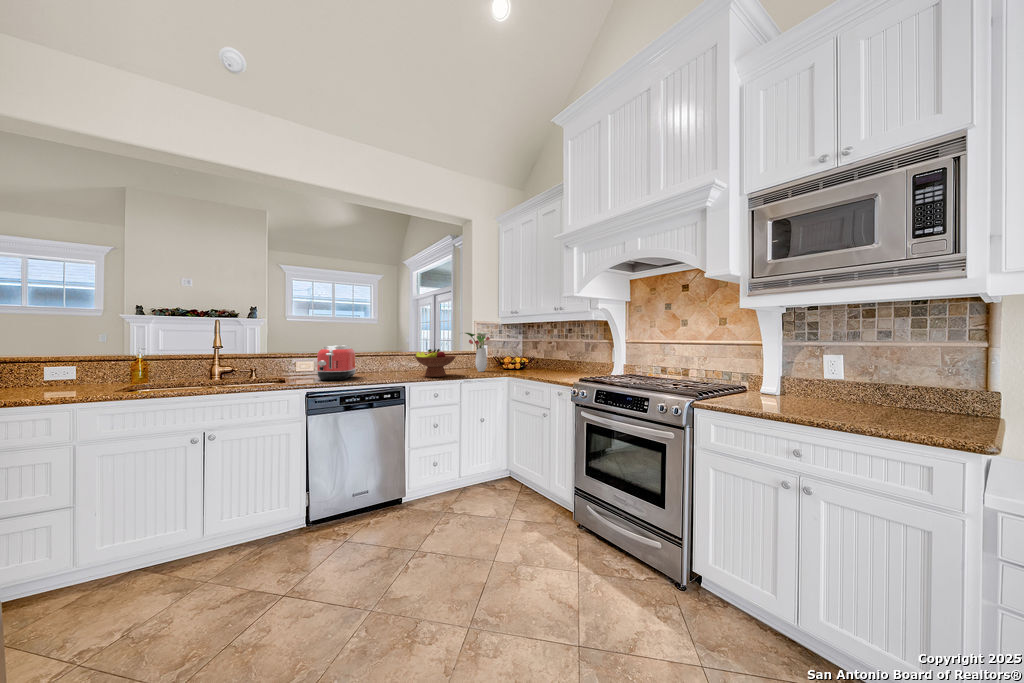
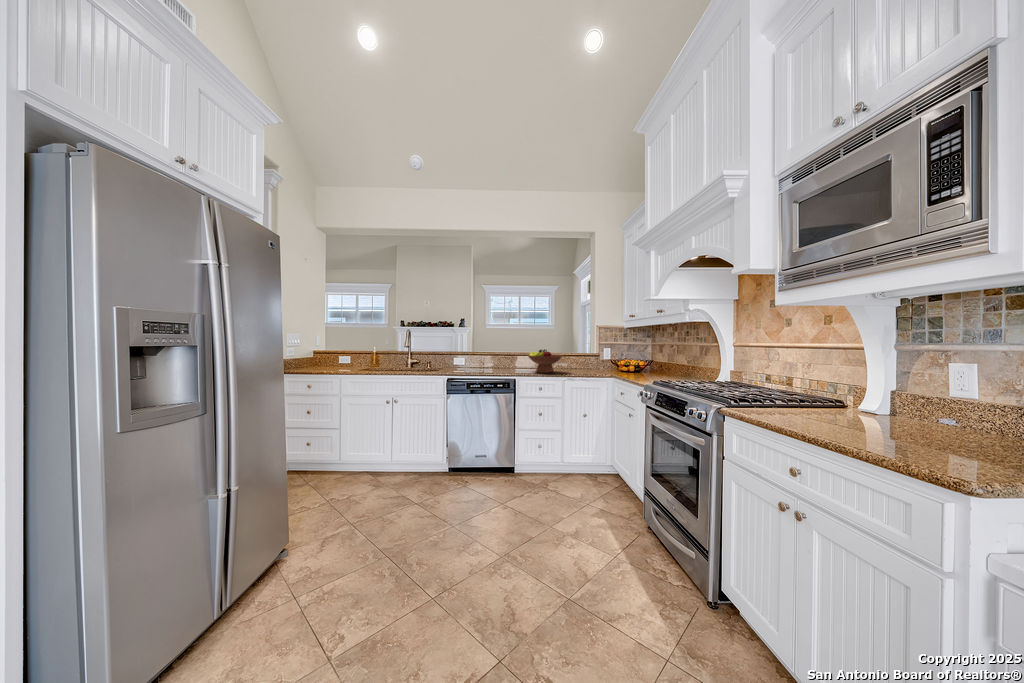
flower arrangement: present [465,332,490,372] -> none [575,335,602,371]
toaster: present [317,345,356,380] -> none [458,346,487,371]

